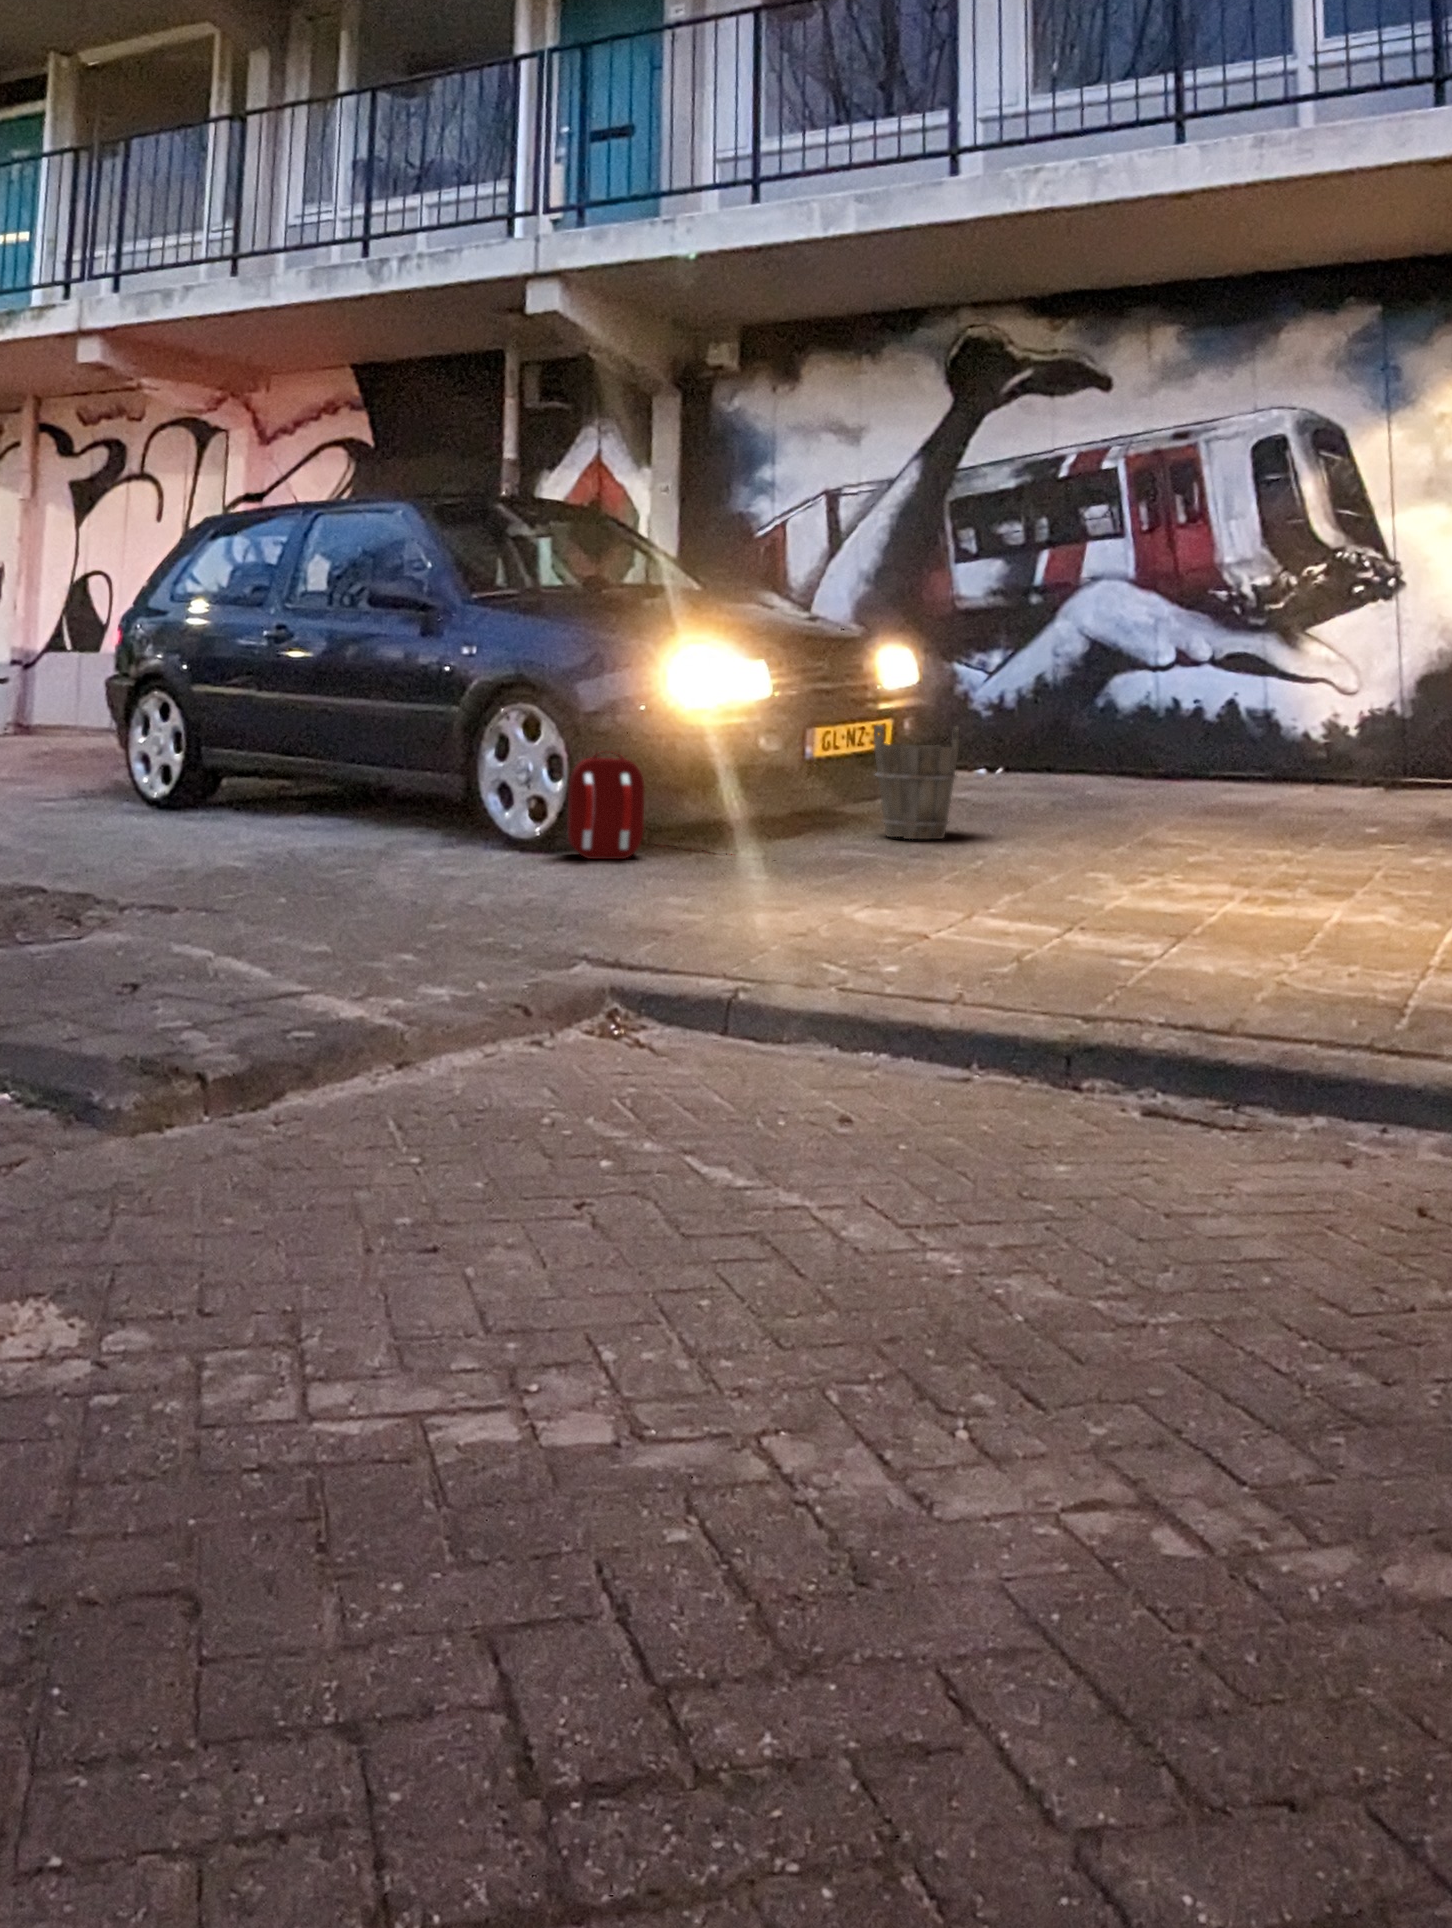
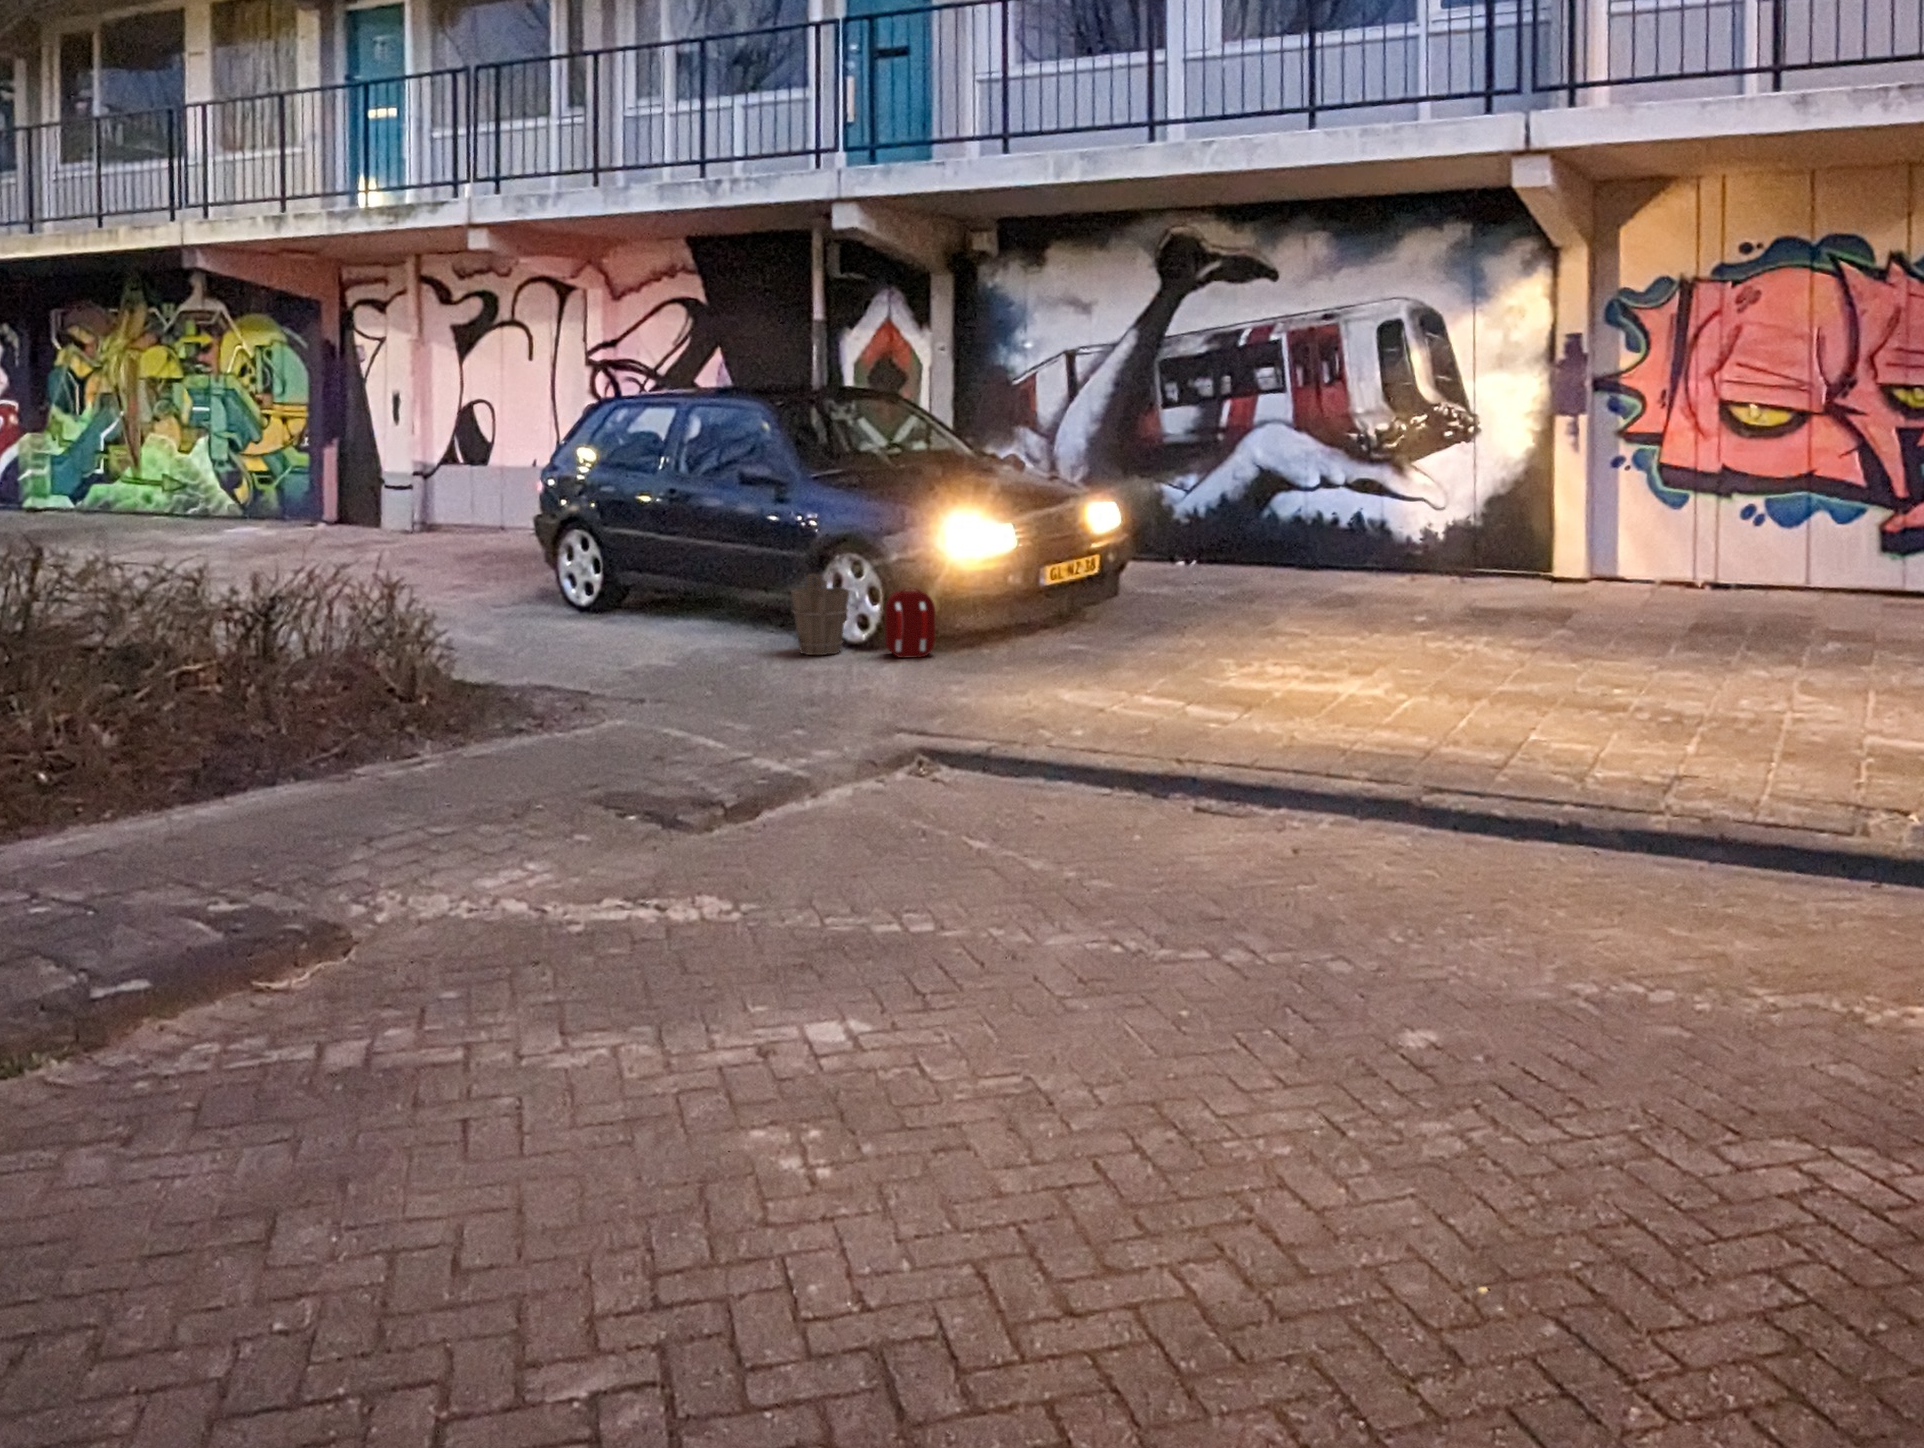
bucket: present [874,725,959,839] -> present [791,574,849,655]

